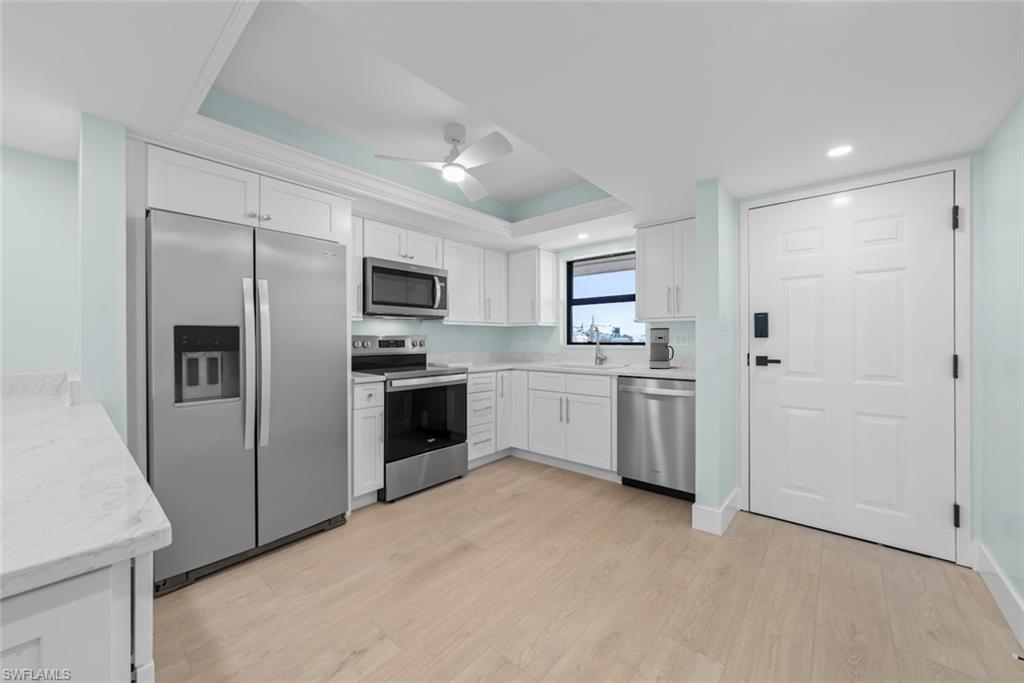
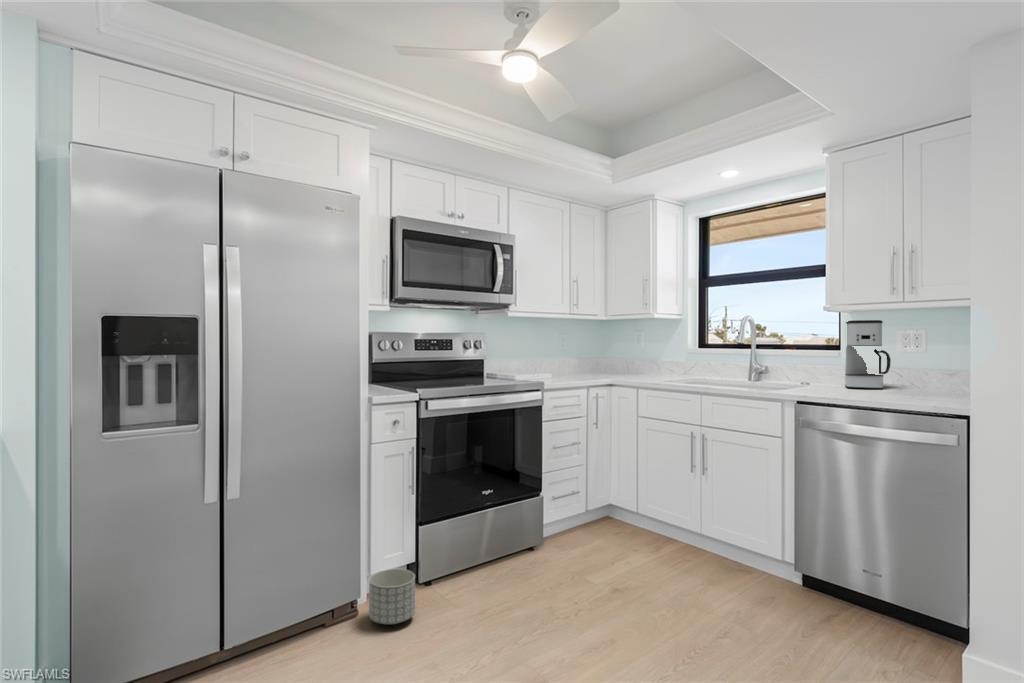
planter: none [354,491,385,527] -> present [369,569,415,625]

